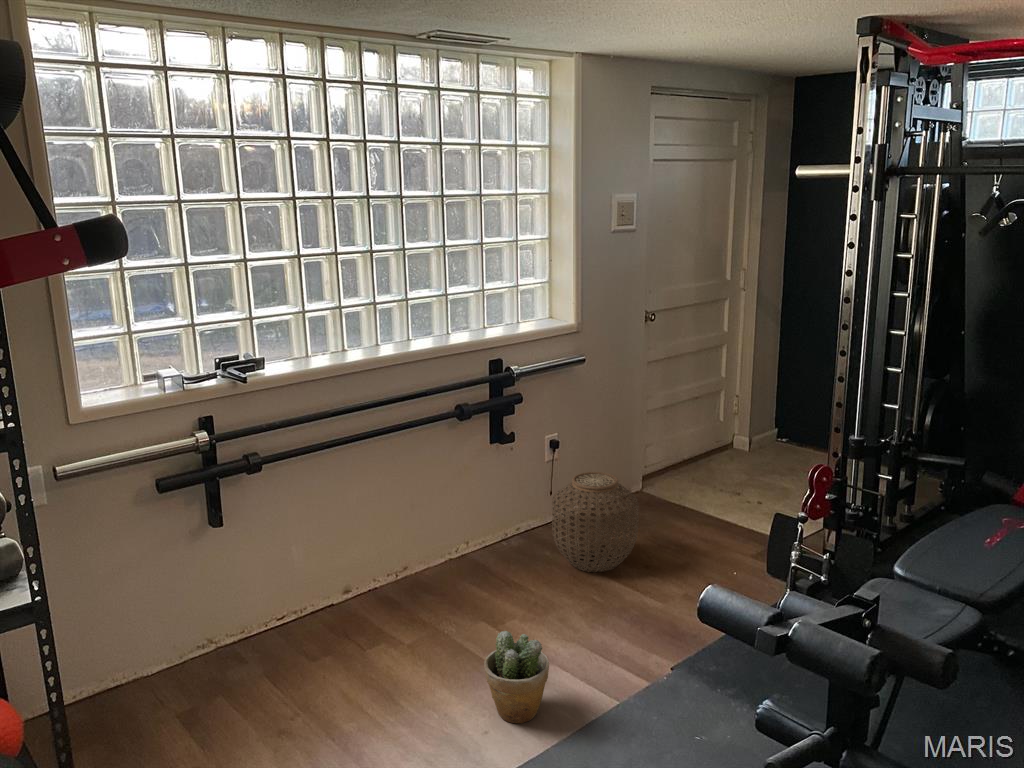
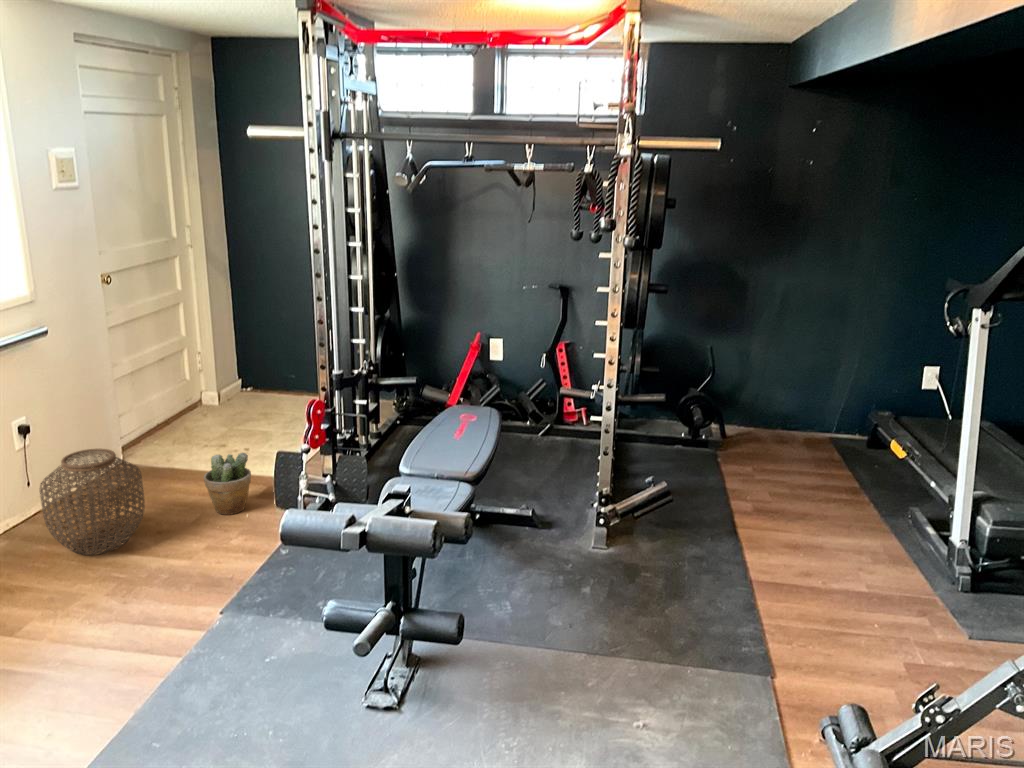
potted plant: present [484,631,549,723] -> present [204,453,251,515]

